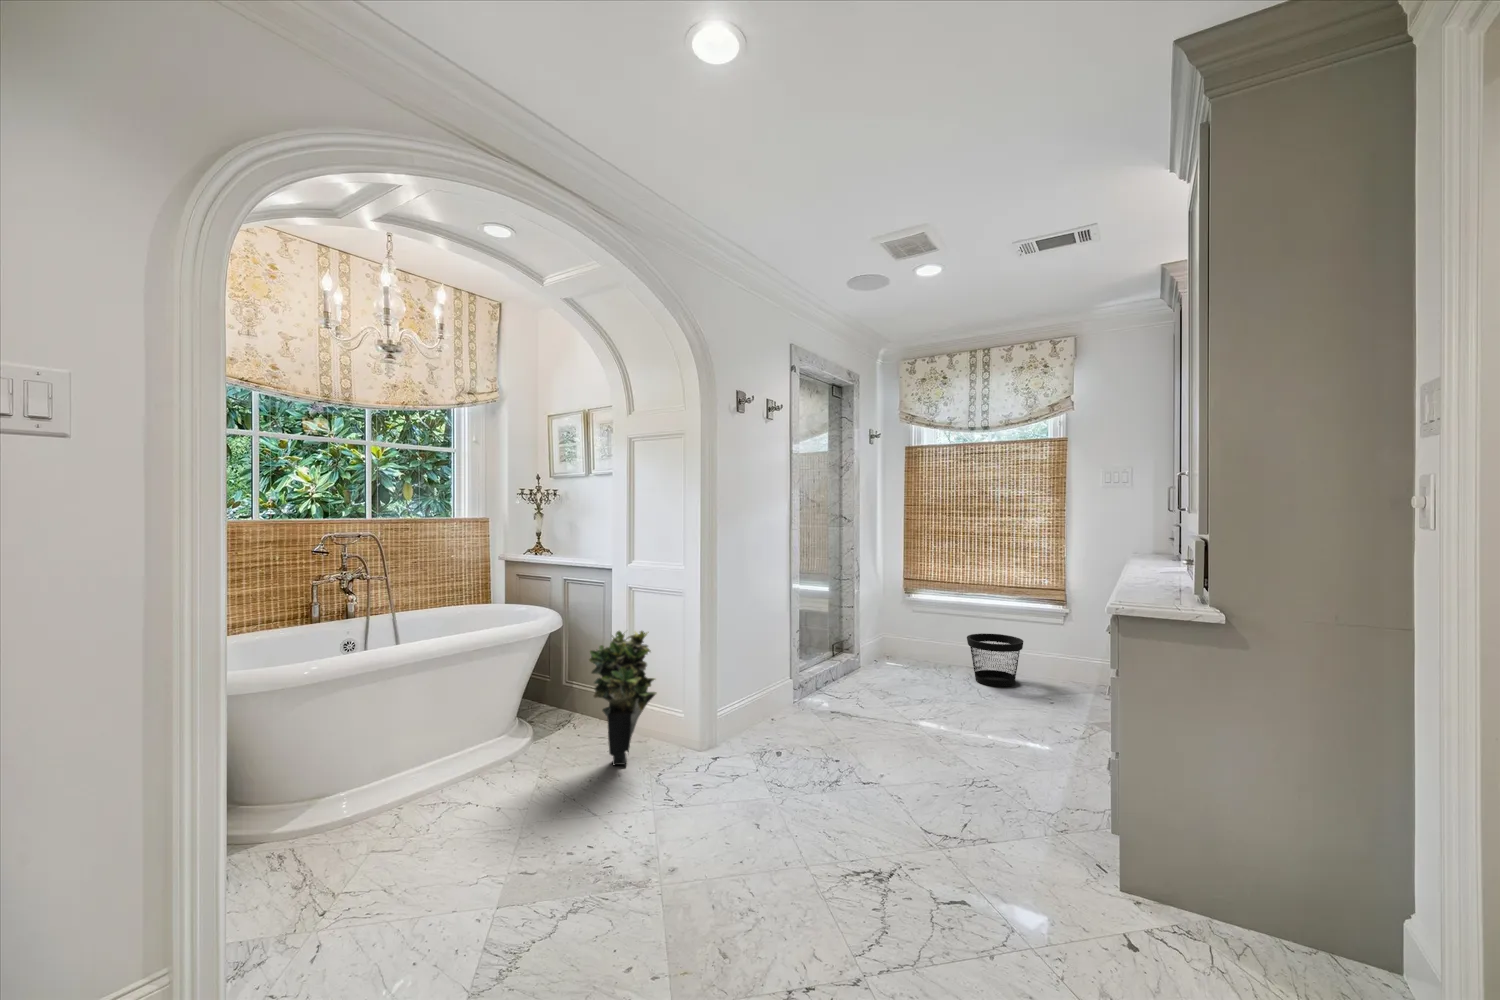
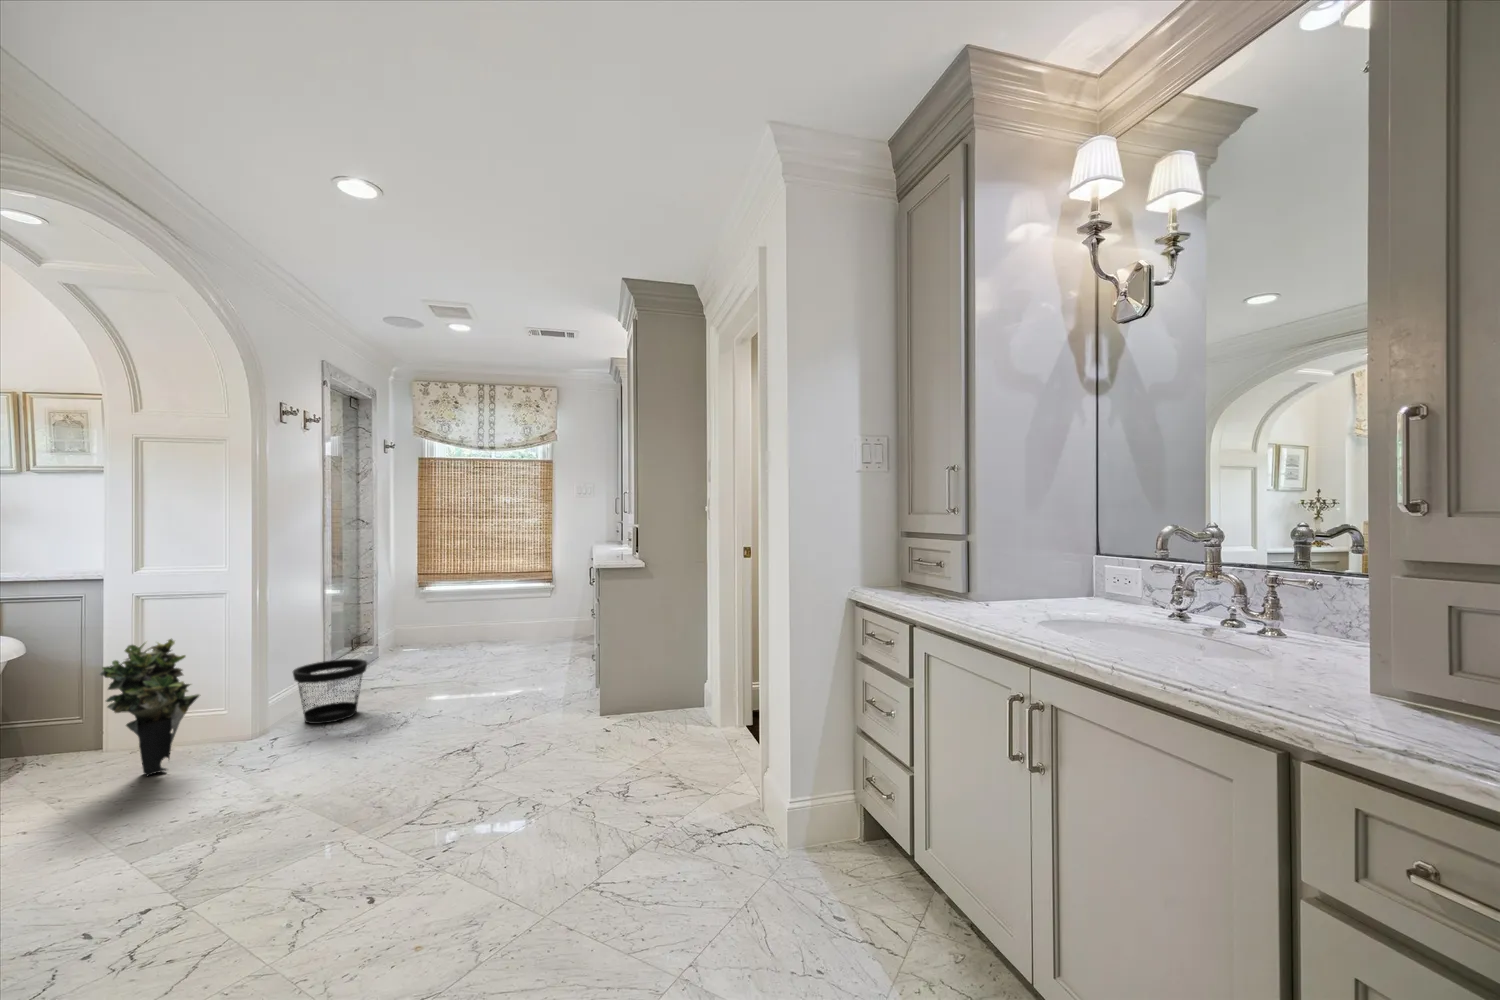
wastebasket: present [967,633,1023,687] -> present [293,659,367,724]

